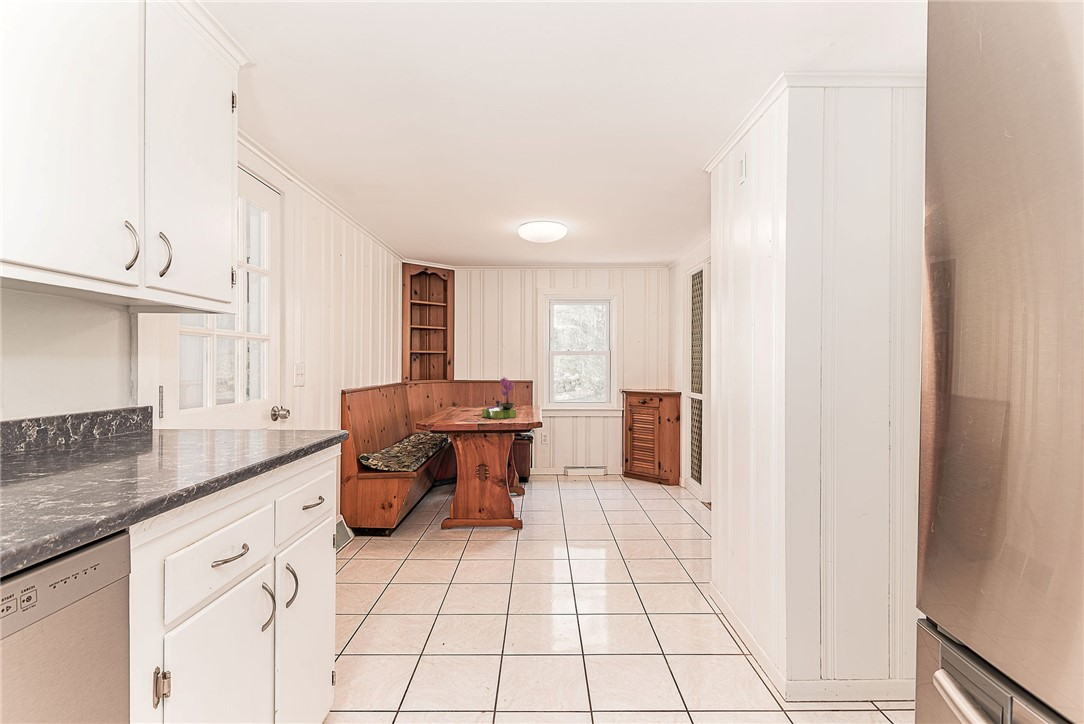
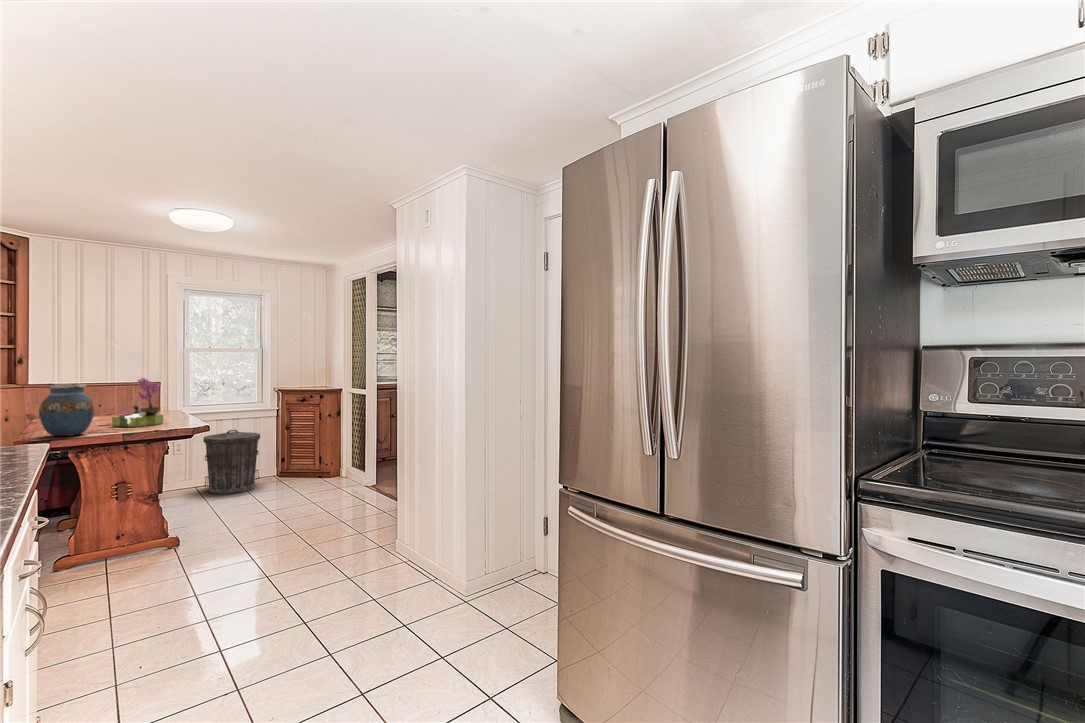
vase: none [432,381,465,422] -> present [39,384,94,436]
trash can: none [560,427,605,485] -> present [203,430,260,494]

